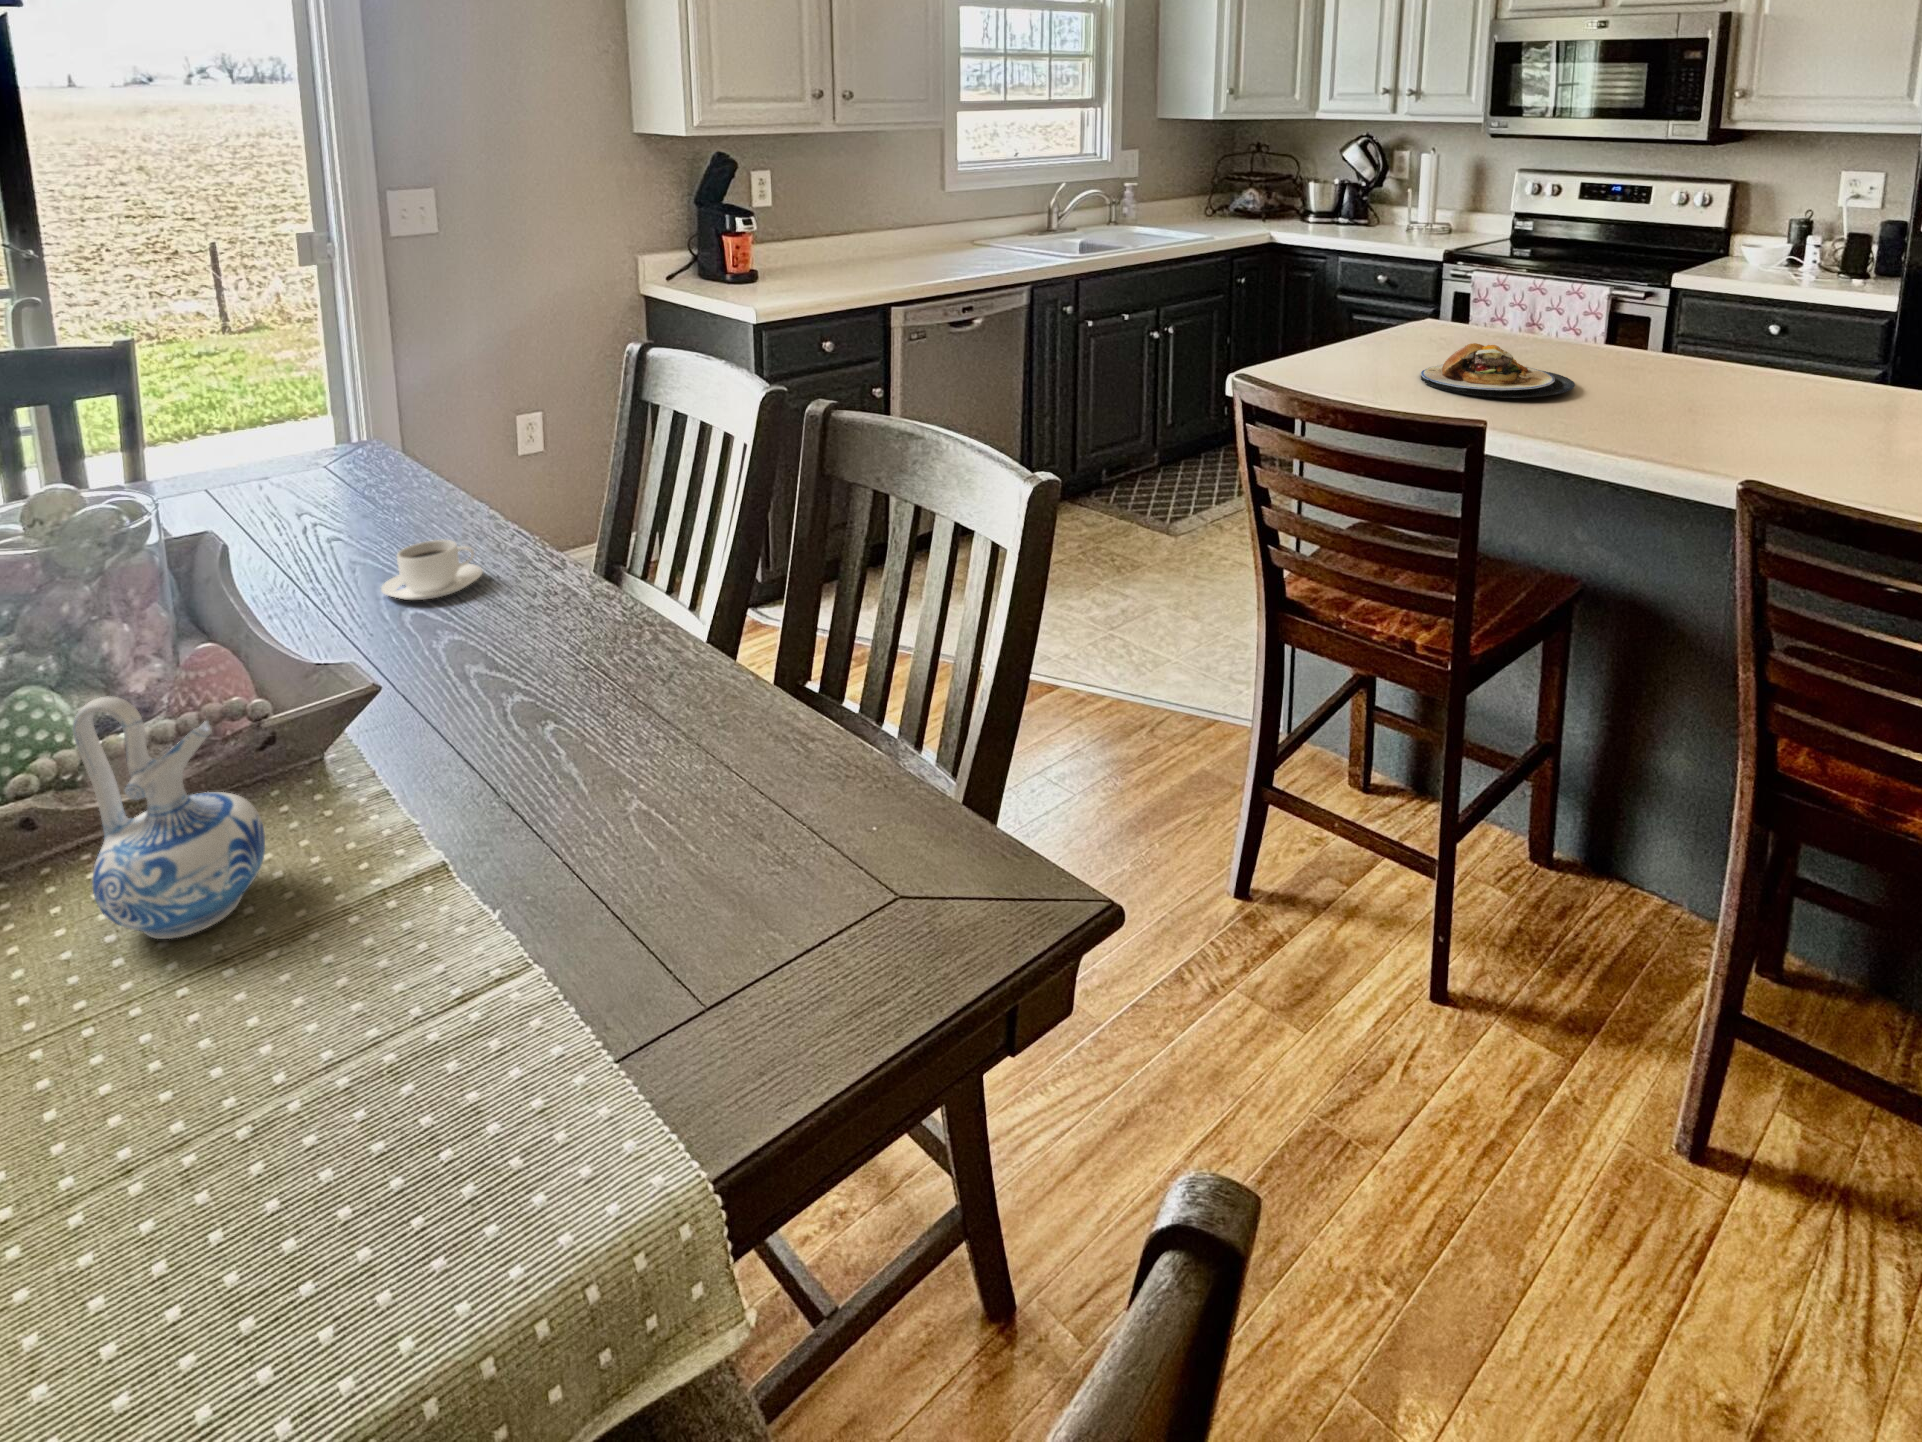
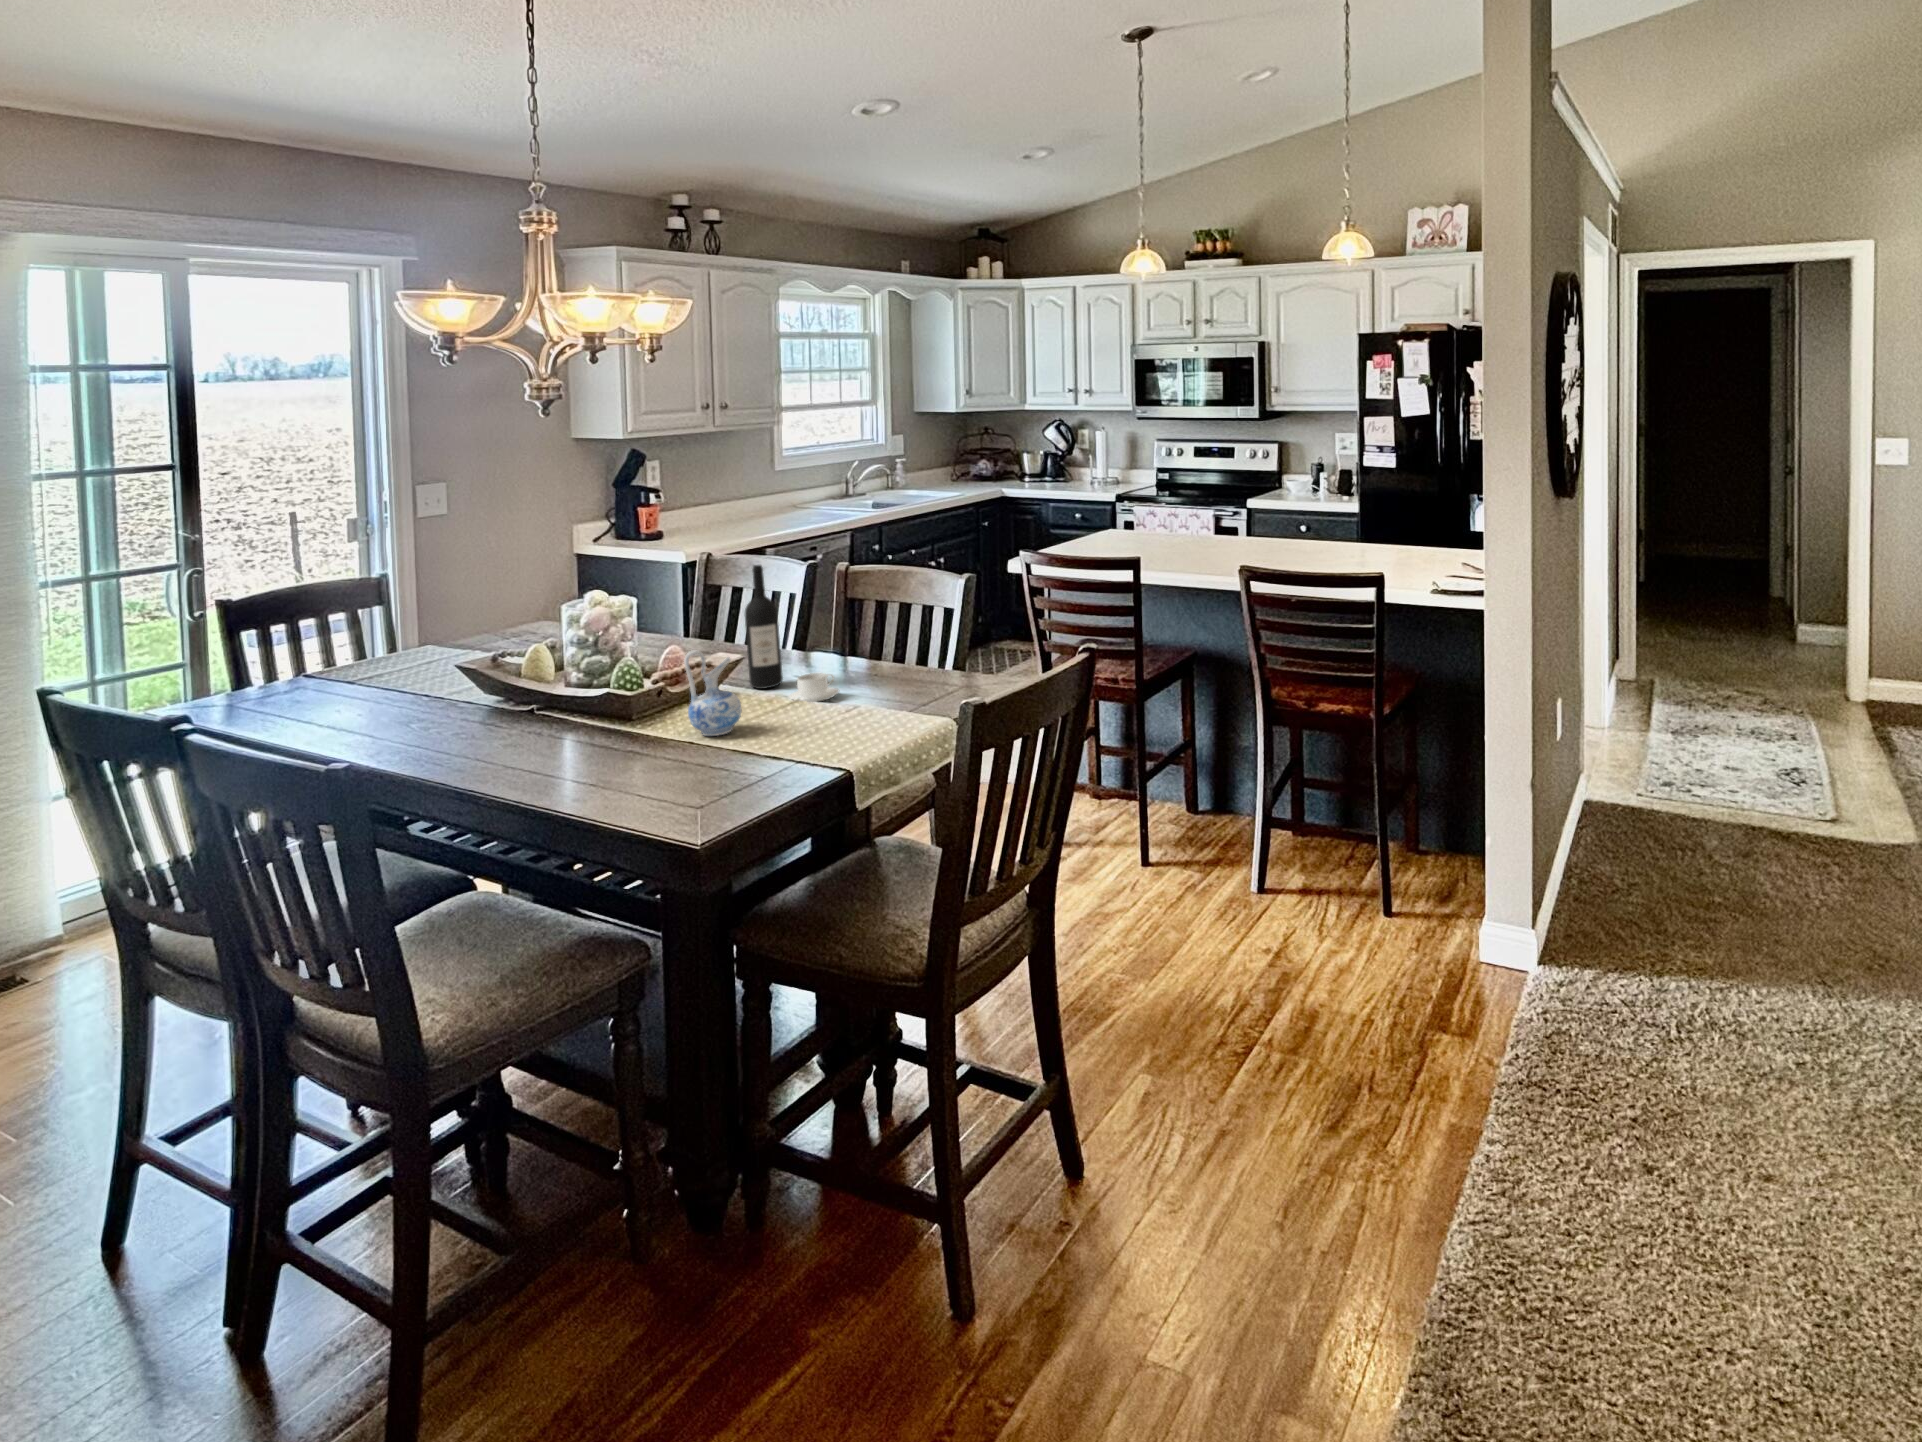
plate: present [1421,343,1575,398] -> none [1110,534,1186,559]
wine bottle: none [510,407,602,685] -> present [745,565,783,689]
coffee cup: present [381,540,483,600] -> present [789,673,839,702]

